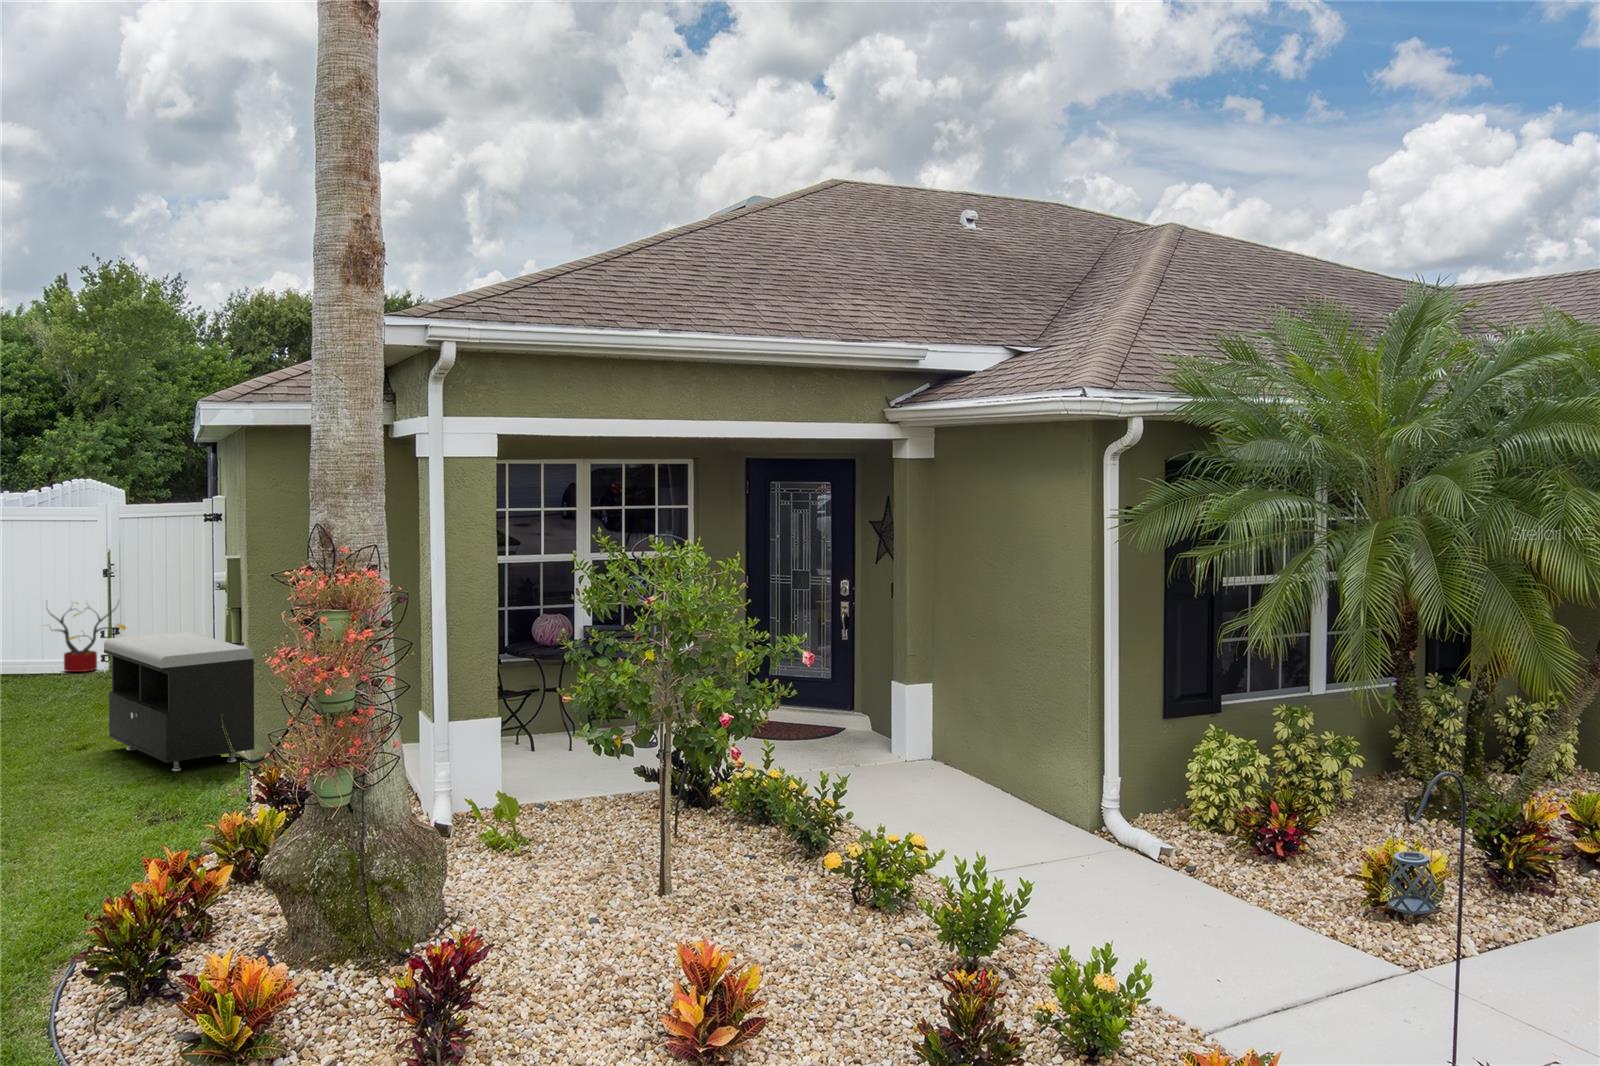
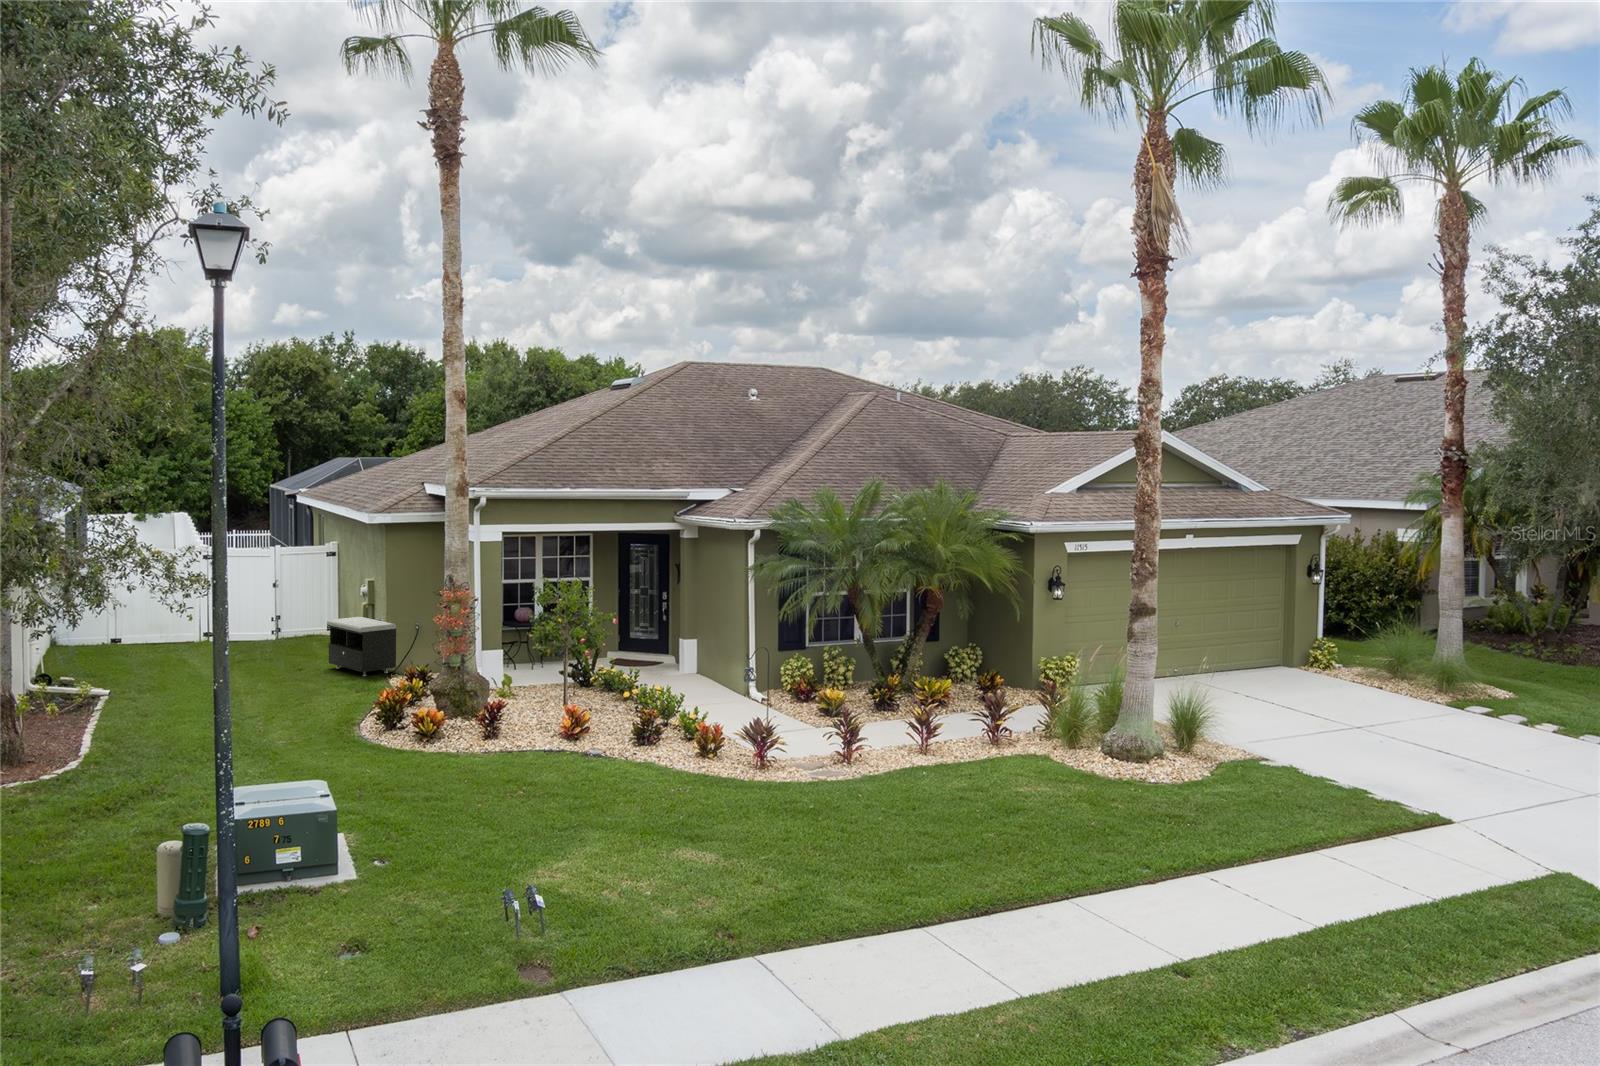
decorative plant: present [50,602,126,672] -> none [261,599,305,636]

